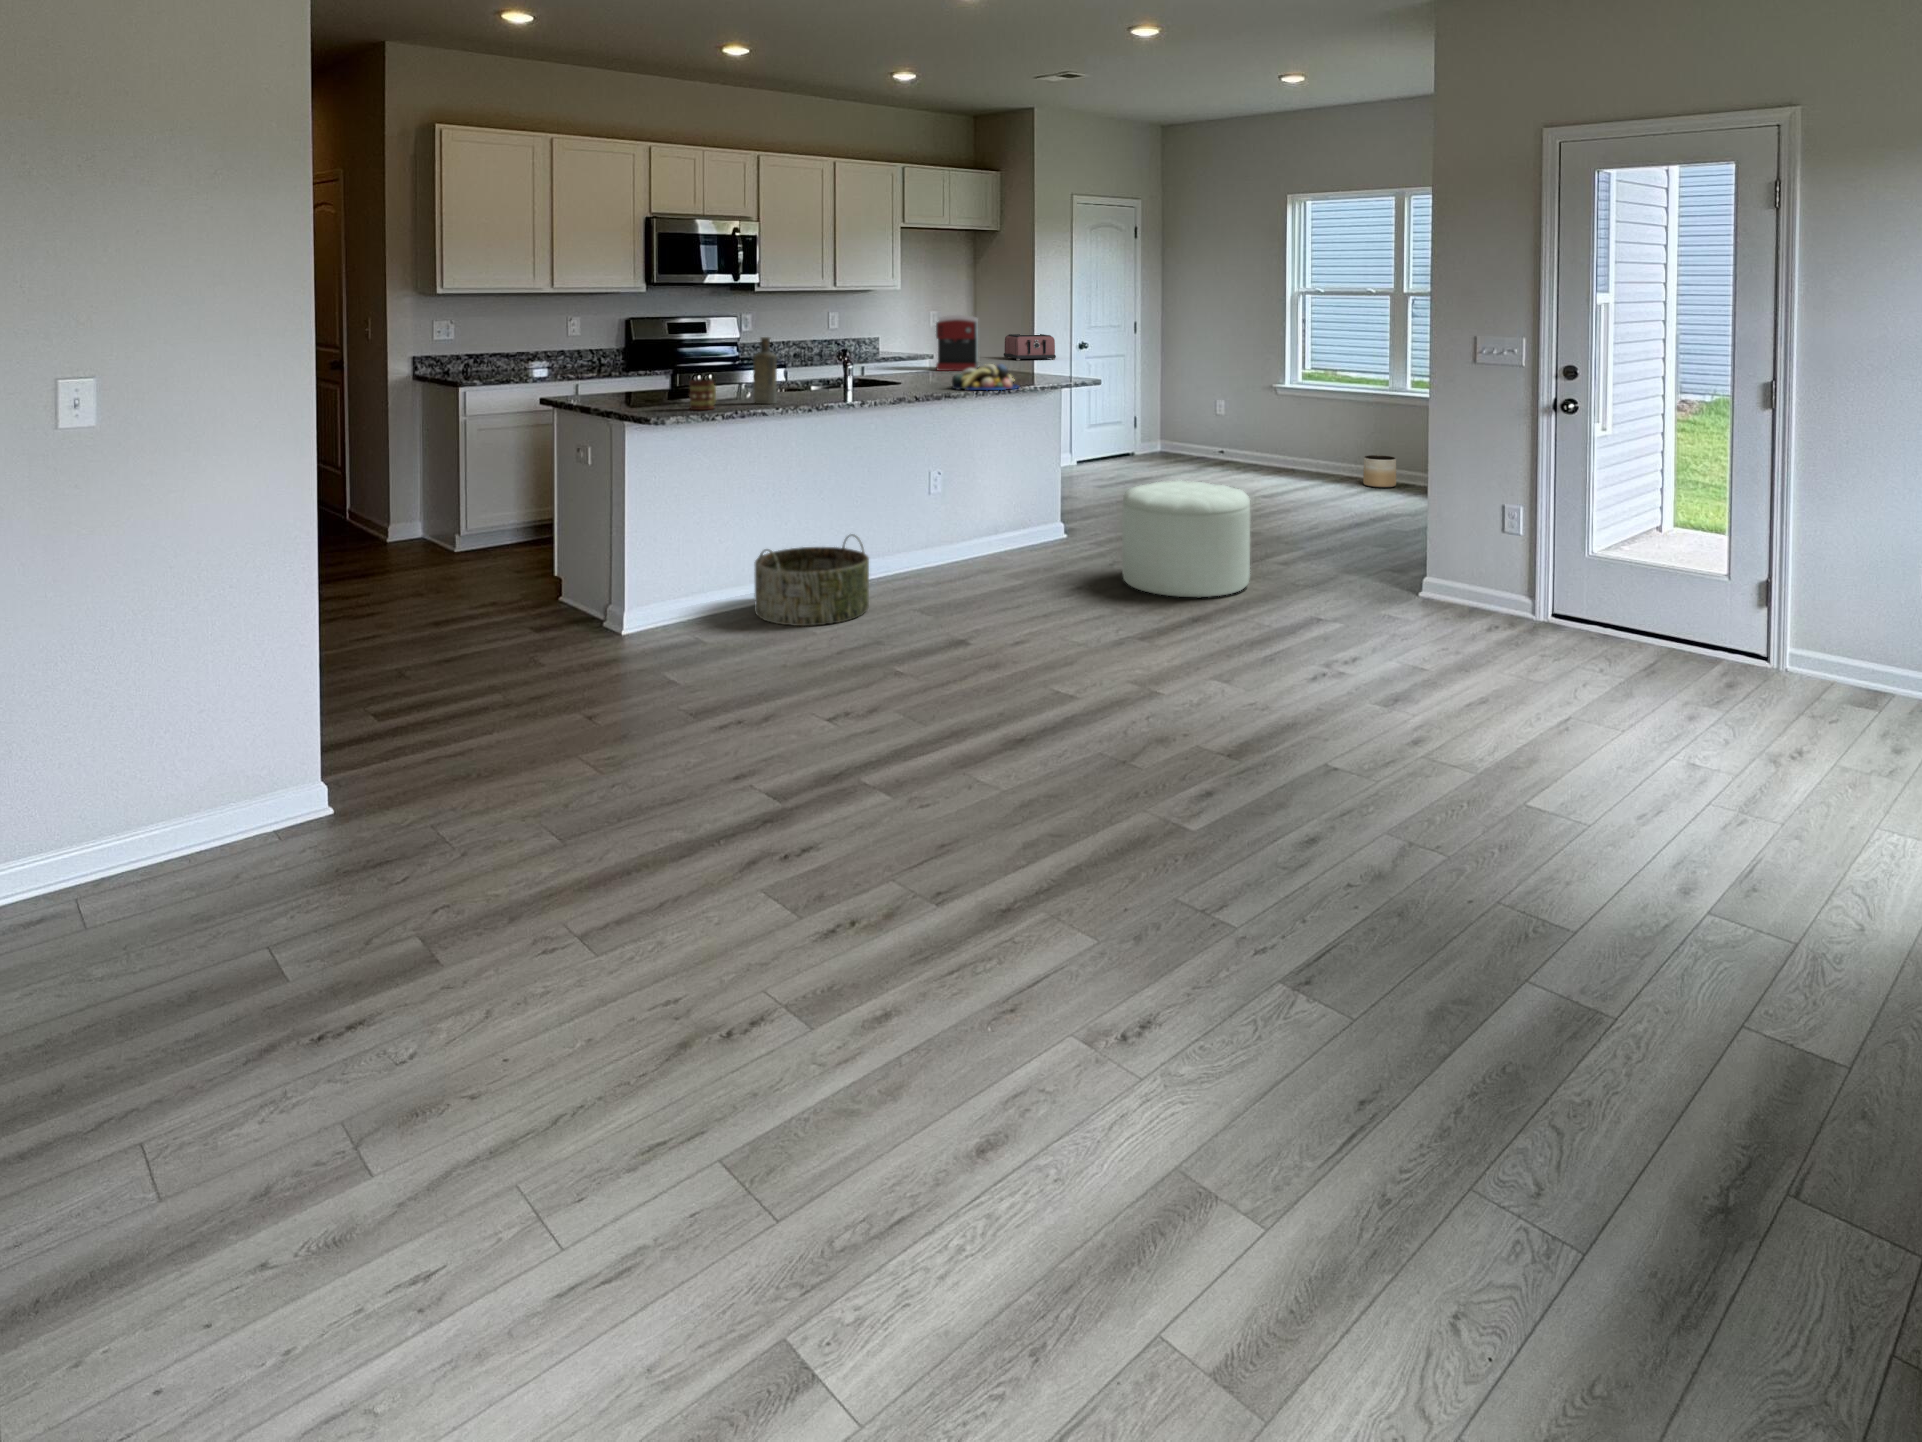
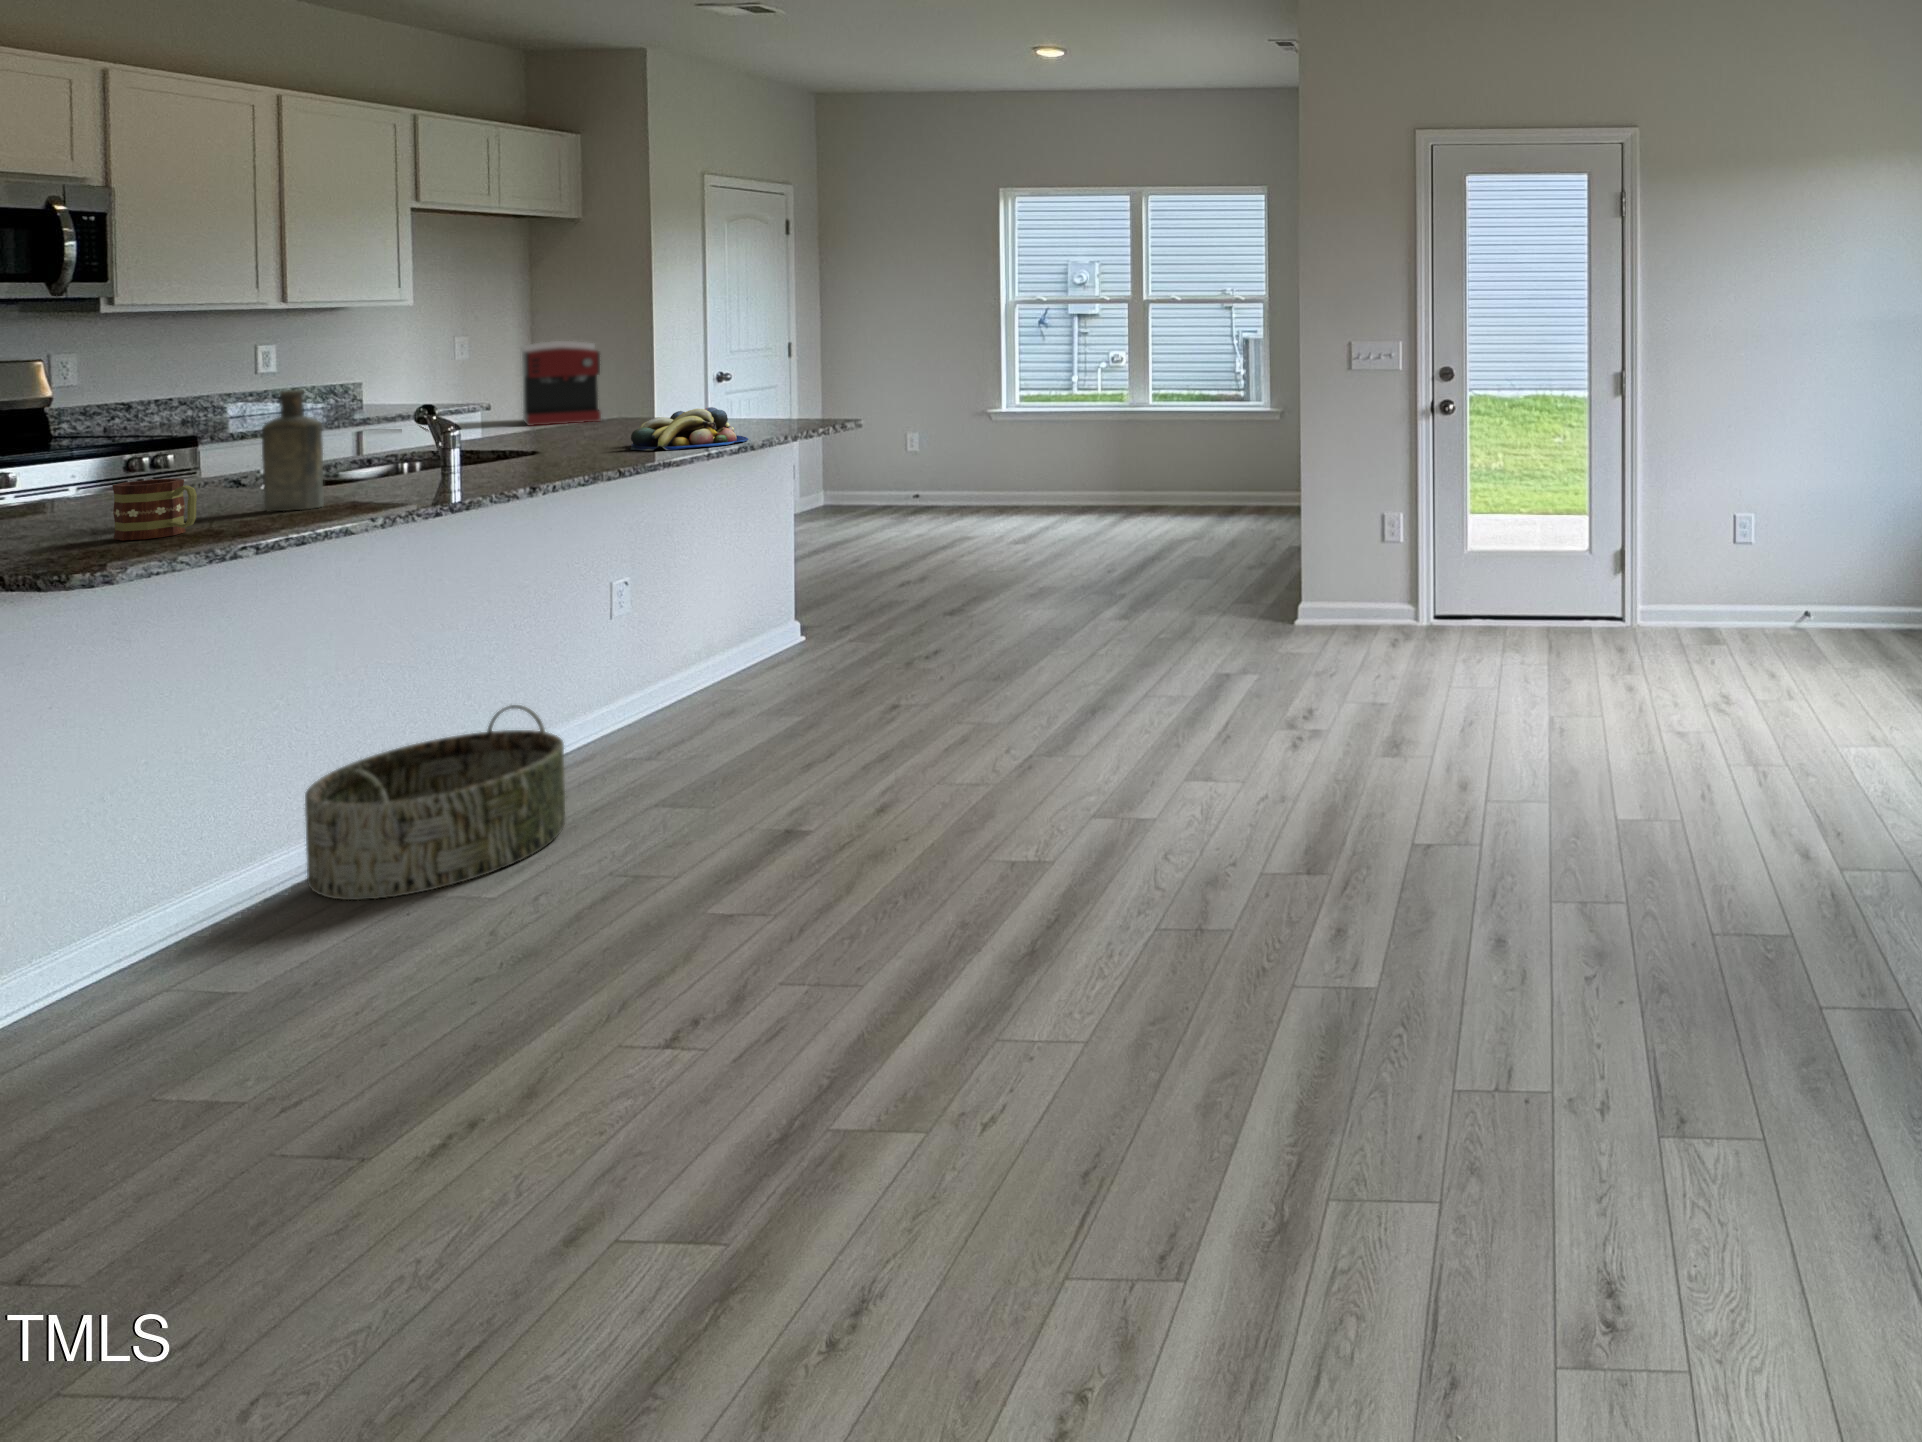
toaster: present [1004,334,1056,360] -> none [600,364,694,402]
planter: present [1363,455,1396,488] -> none [1106,477,1141,513]
ottoman: present [1122,480,1250,598] -> none [939,535,1110,687]

